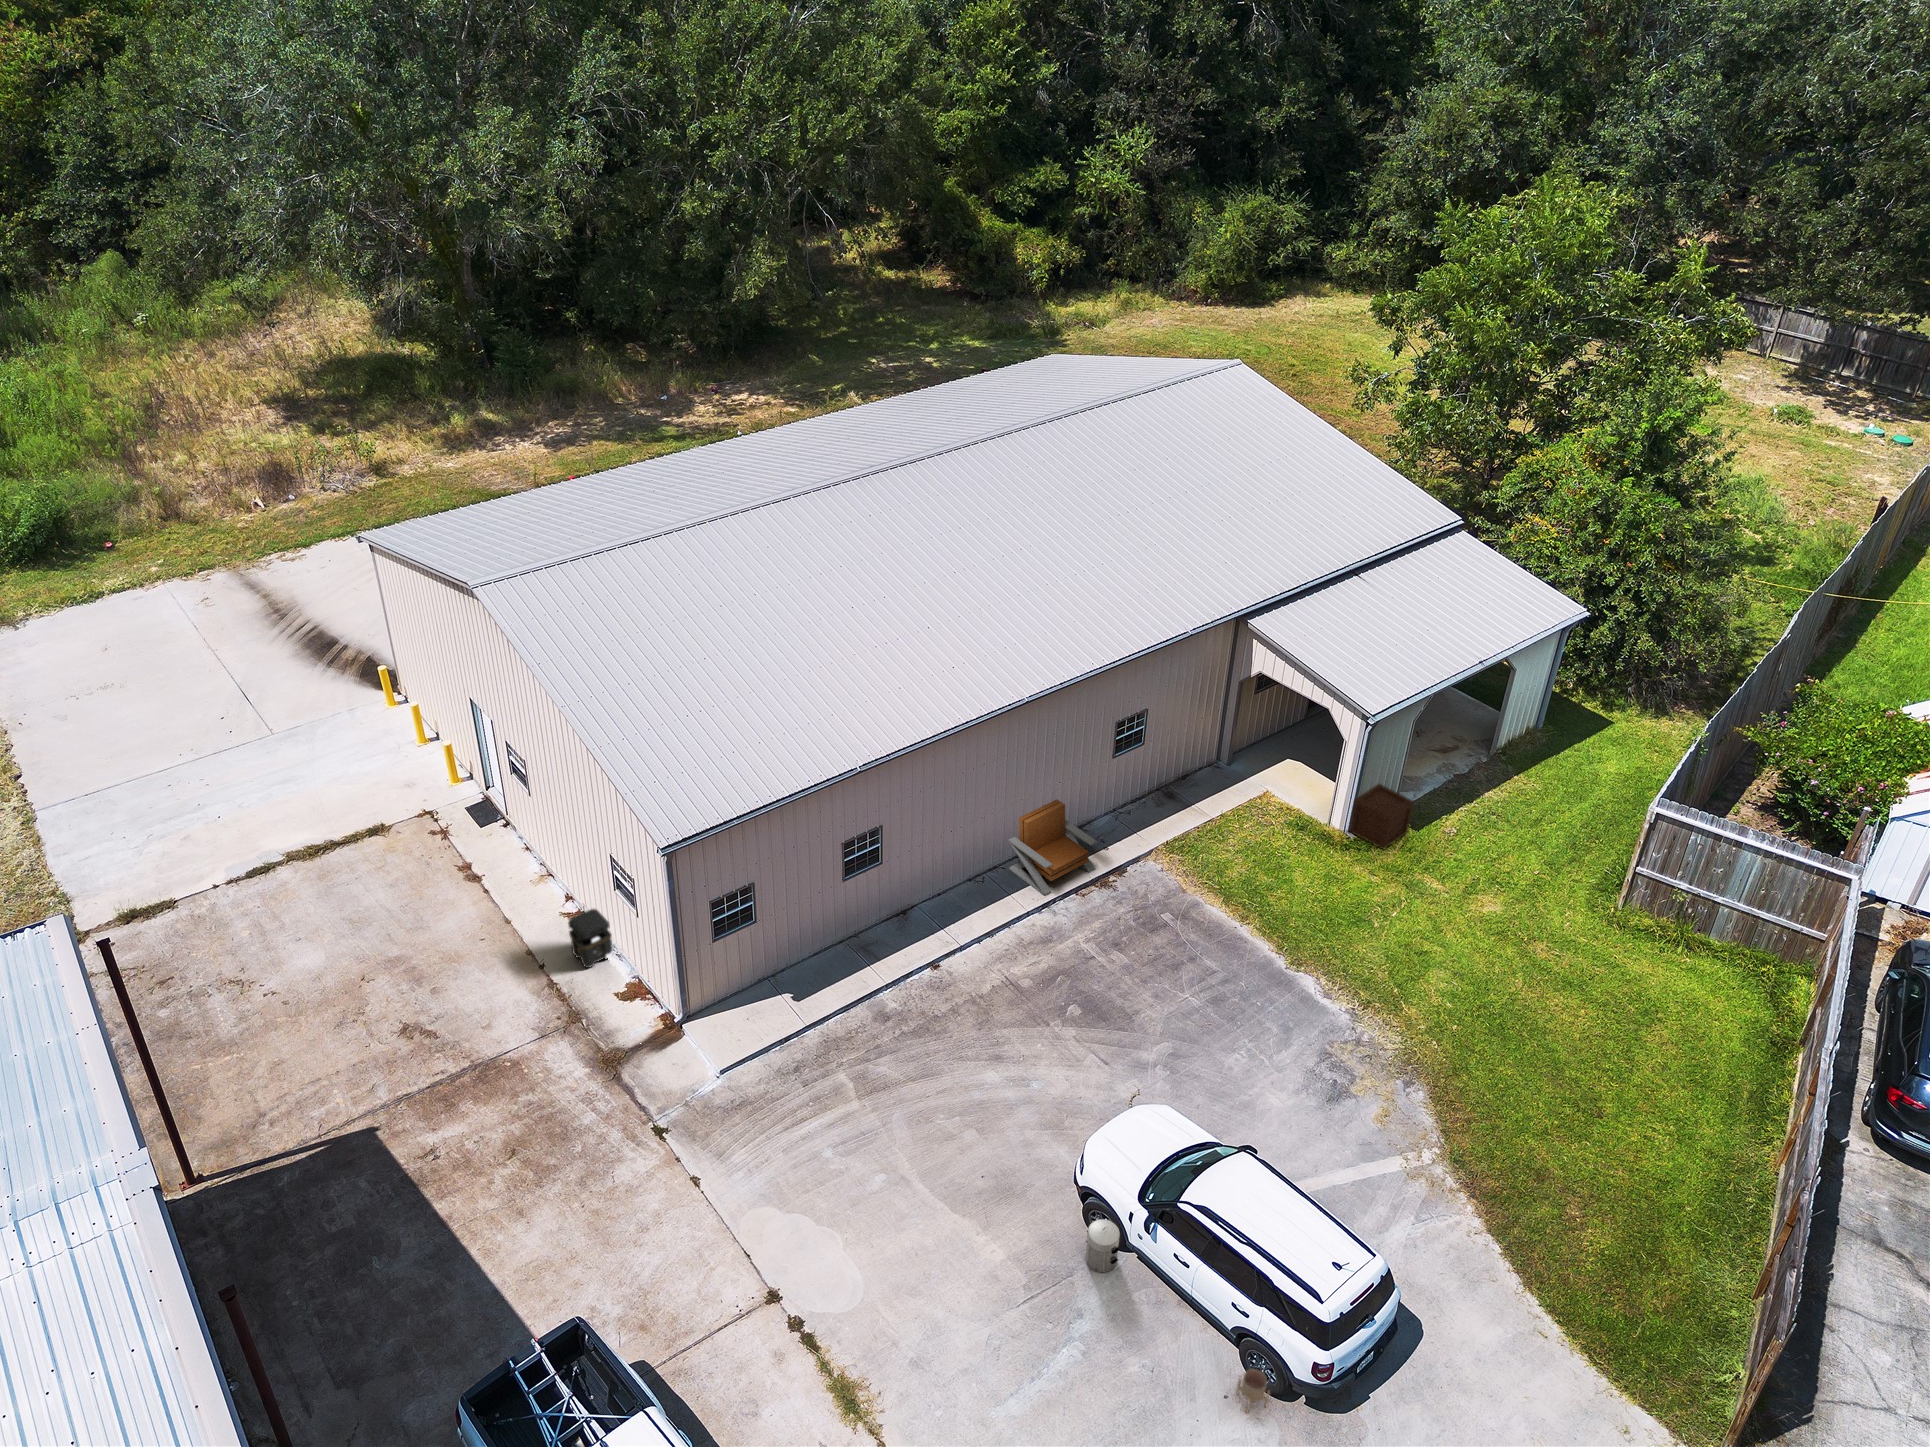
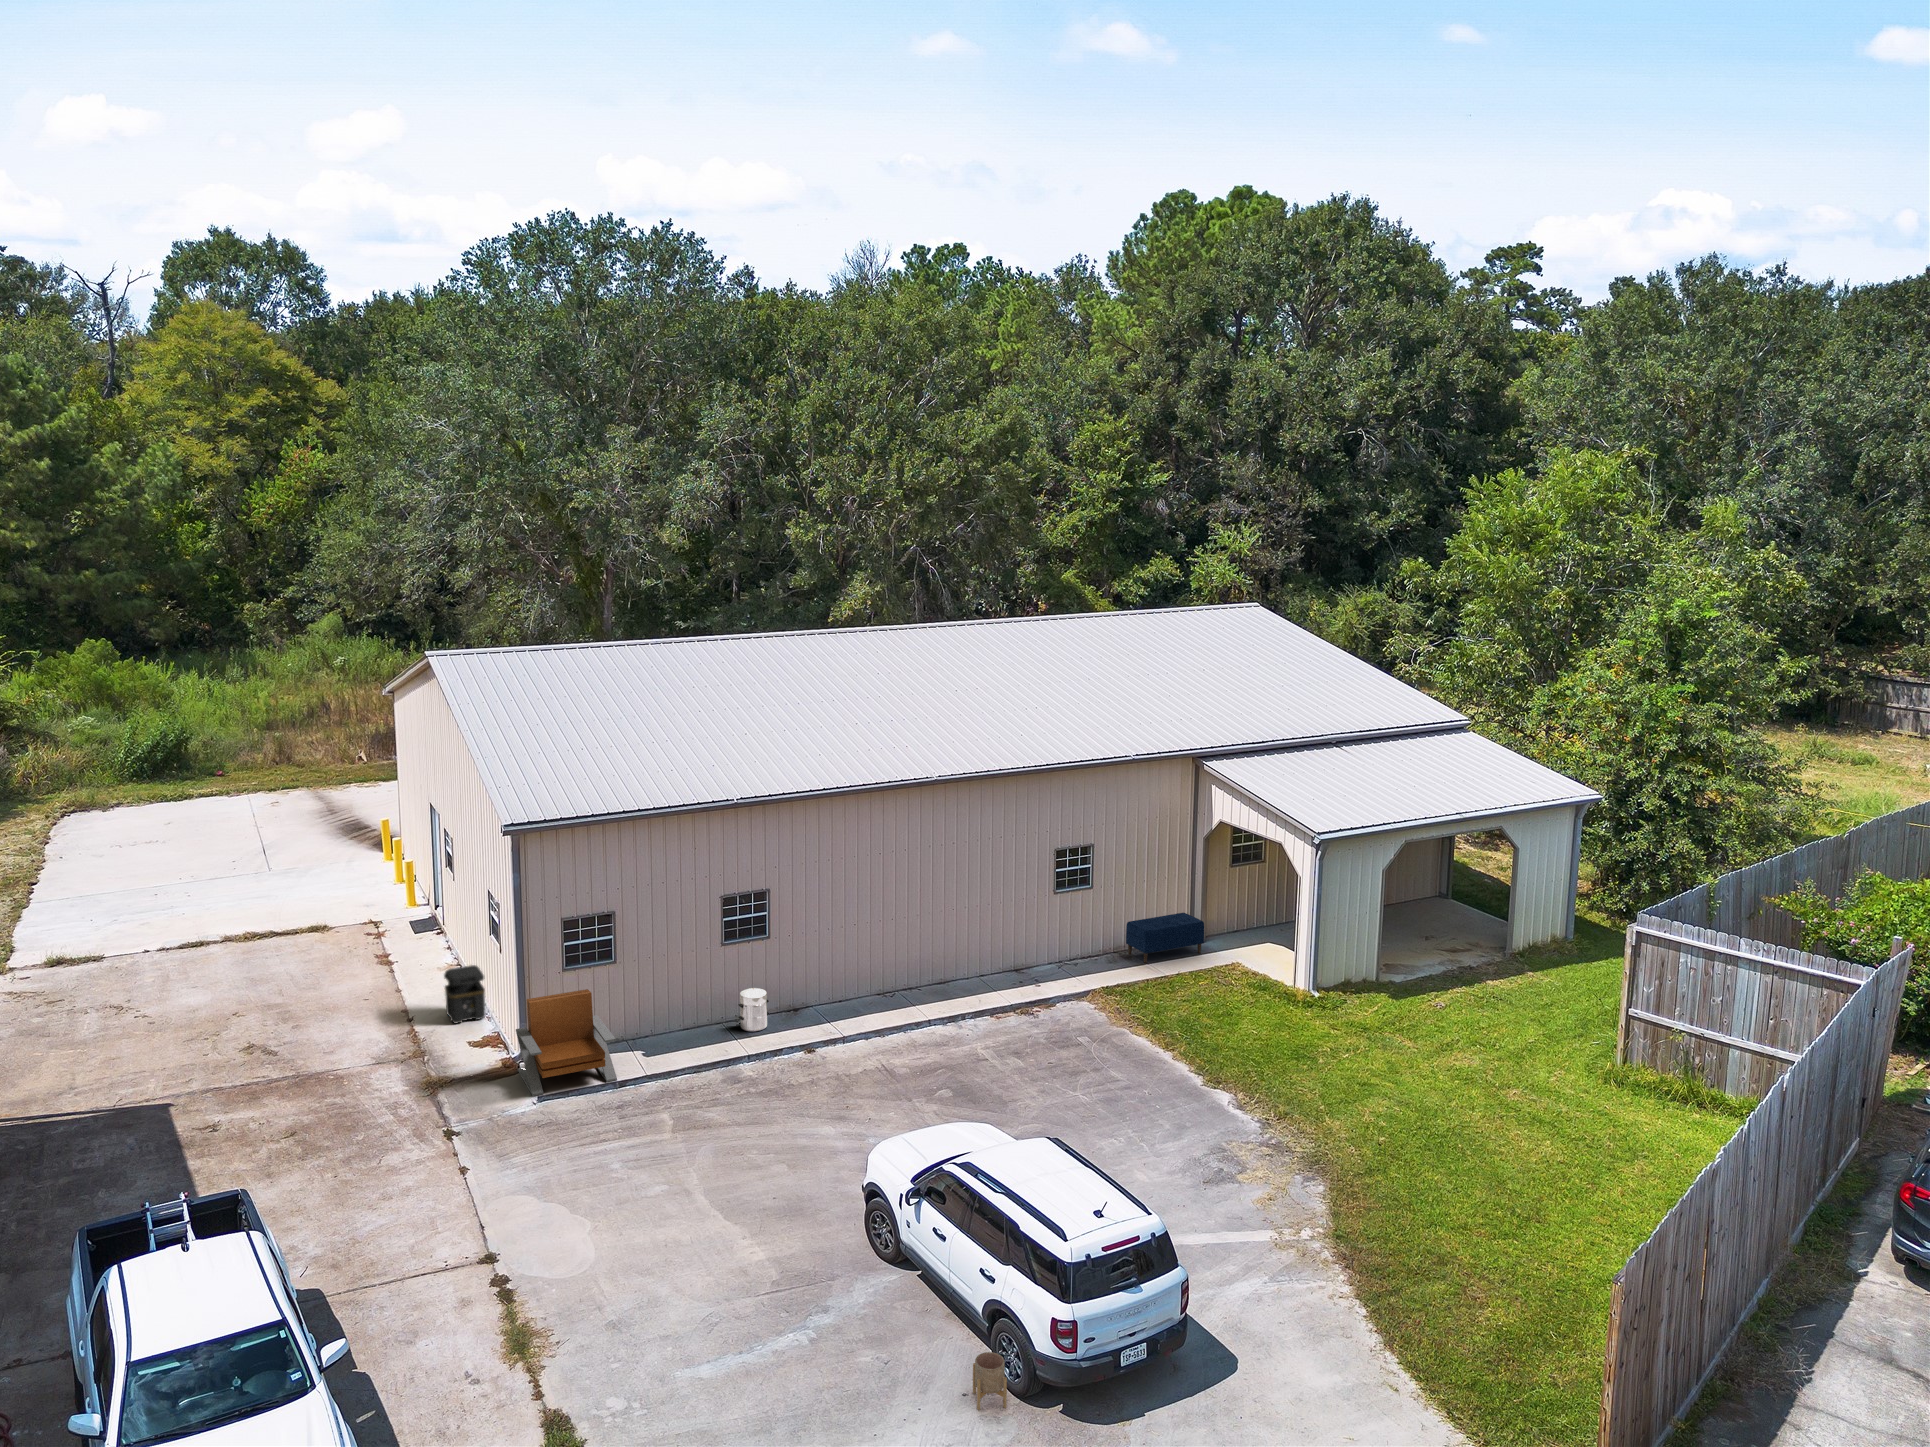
bench: none [1167,738,1238,797] -> present [1126,913,1204,963]
wooden crate: present [1350,784,1414,849] -> none [1314,945,1385,1011]
lounge chair: present [1008,799,1097,896] -> present [516,989,617,1096]
waste bin: present [1086,1219,1120,1272] -> present [738,988,769,1032]

